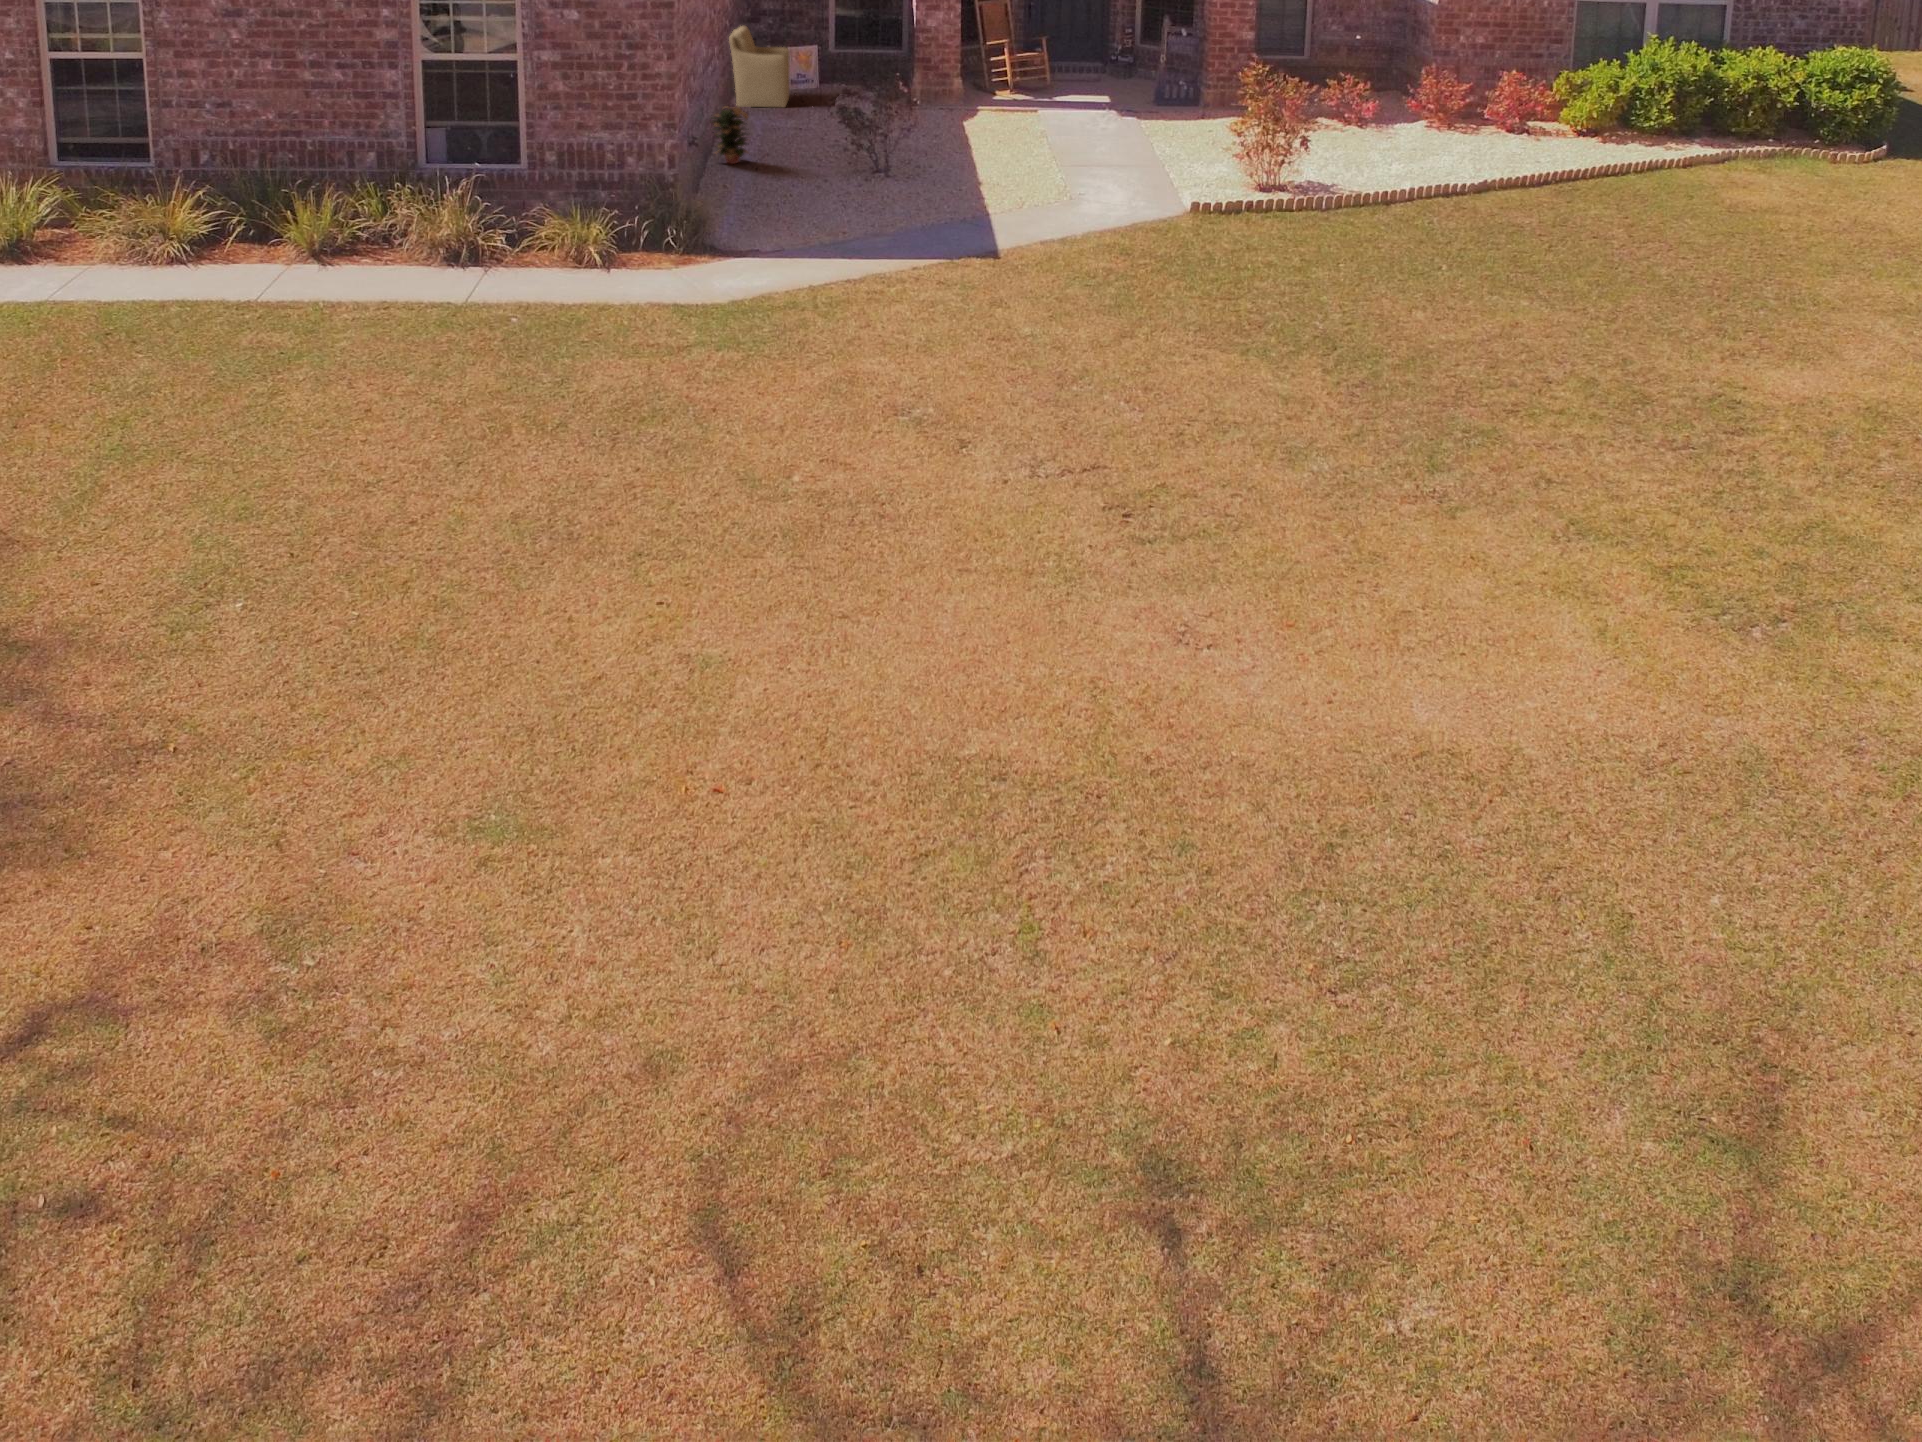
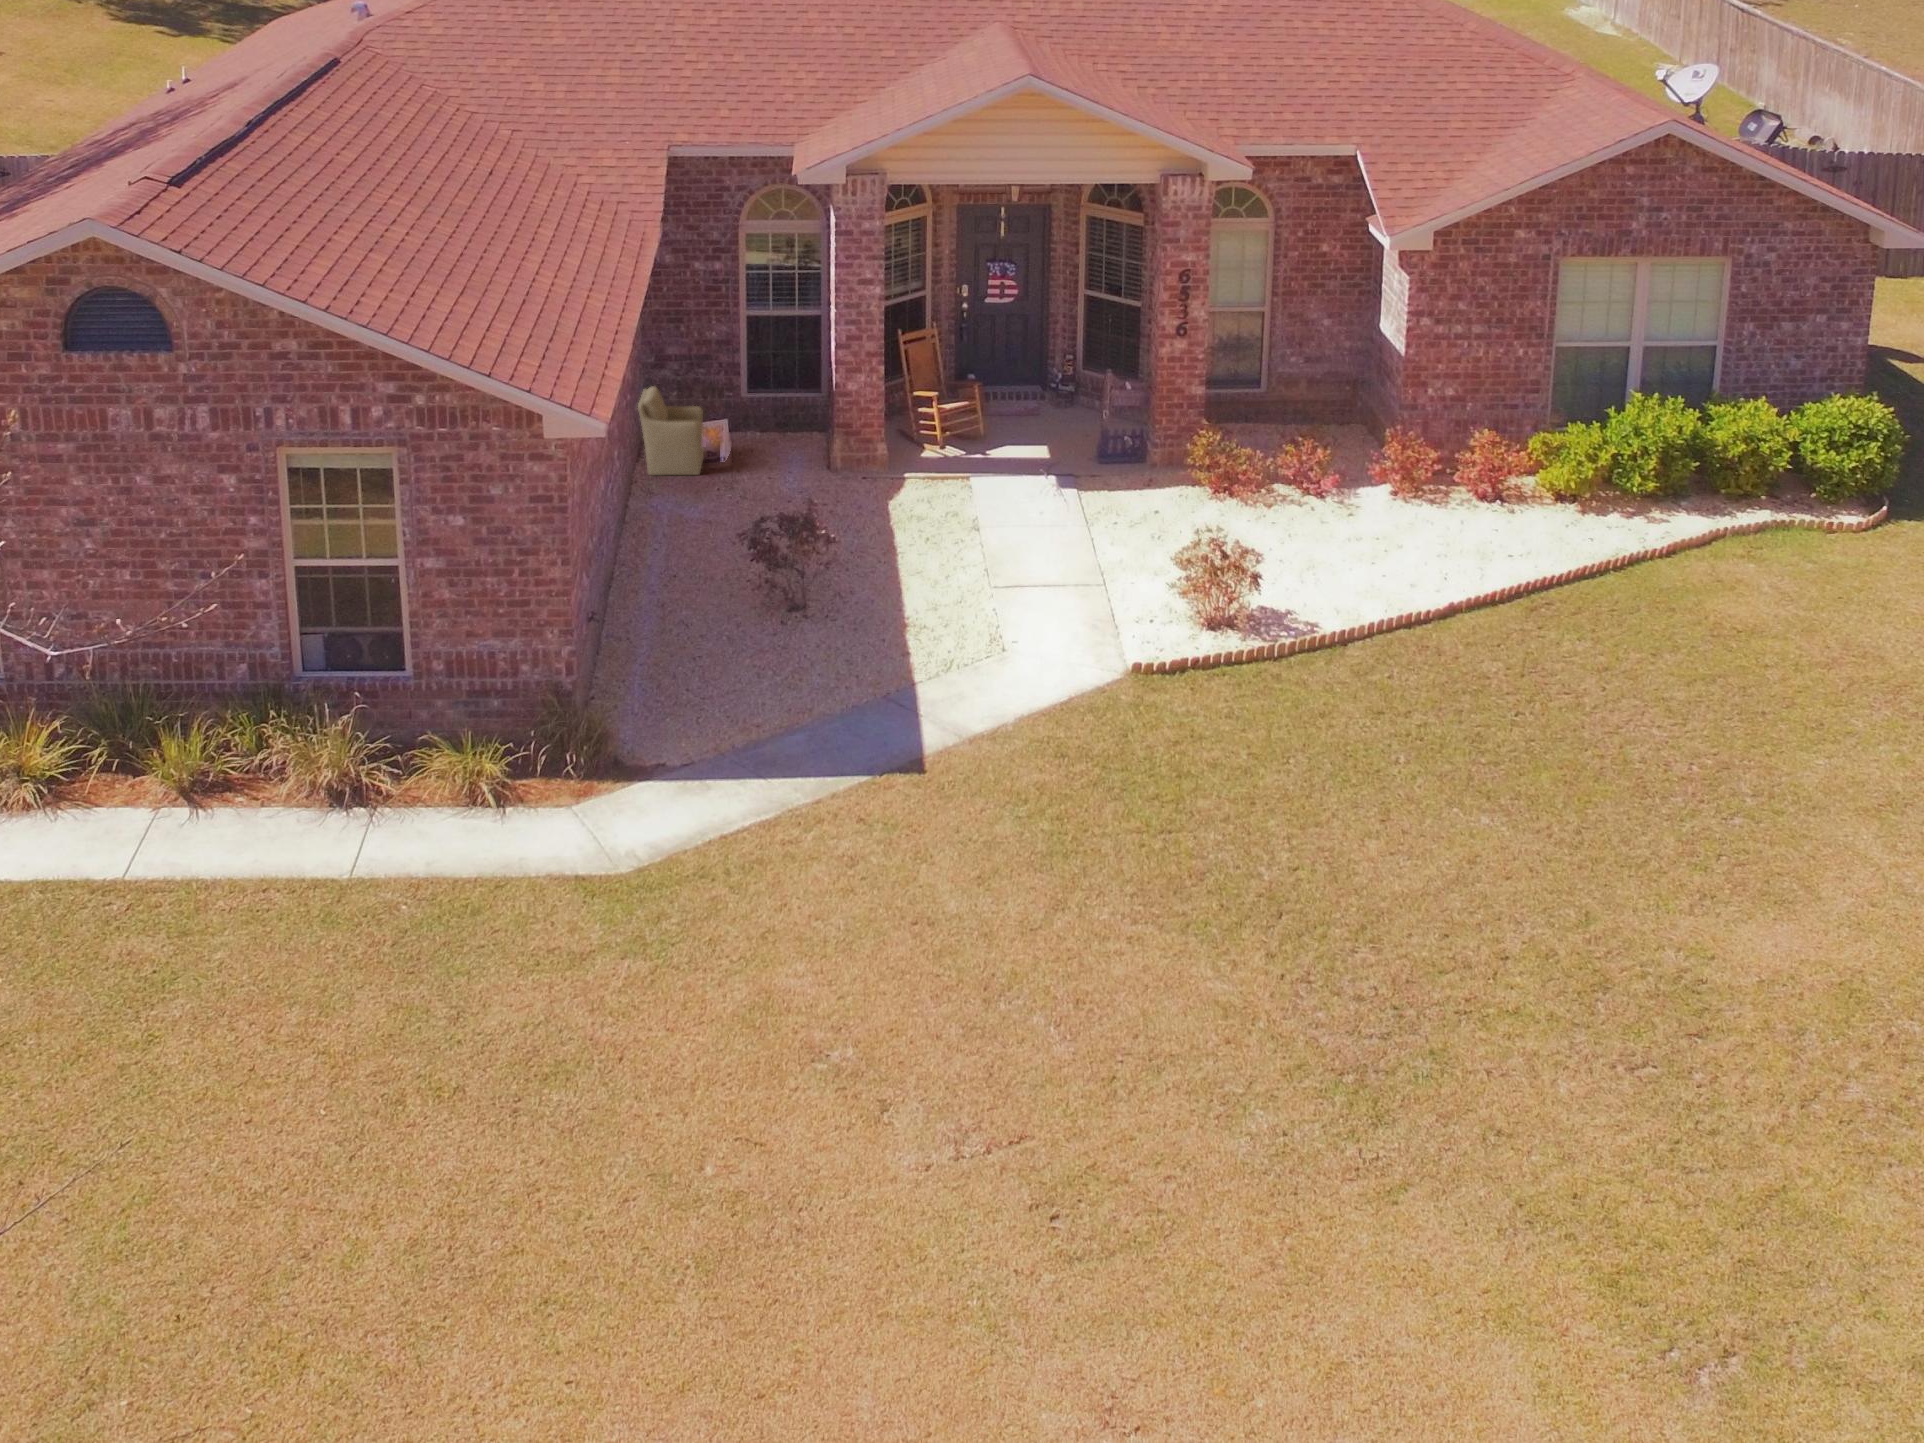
decorative plant: present [710,106,748,163] -> none [614,528,661,588]

